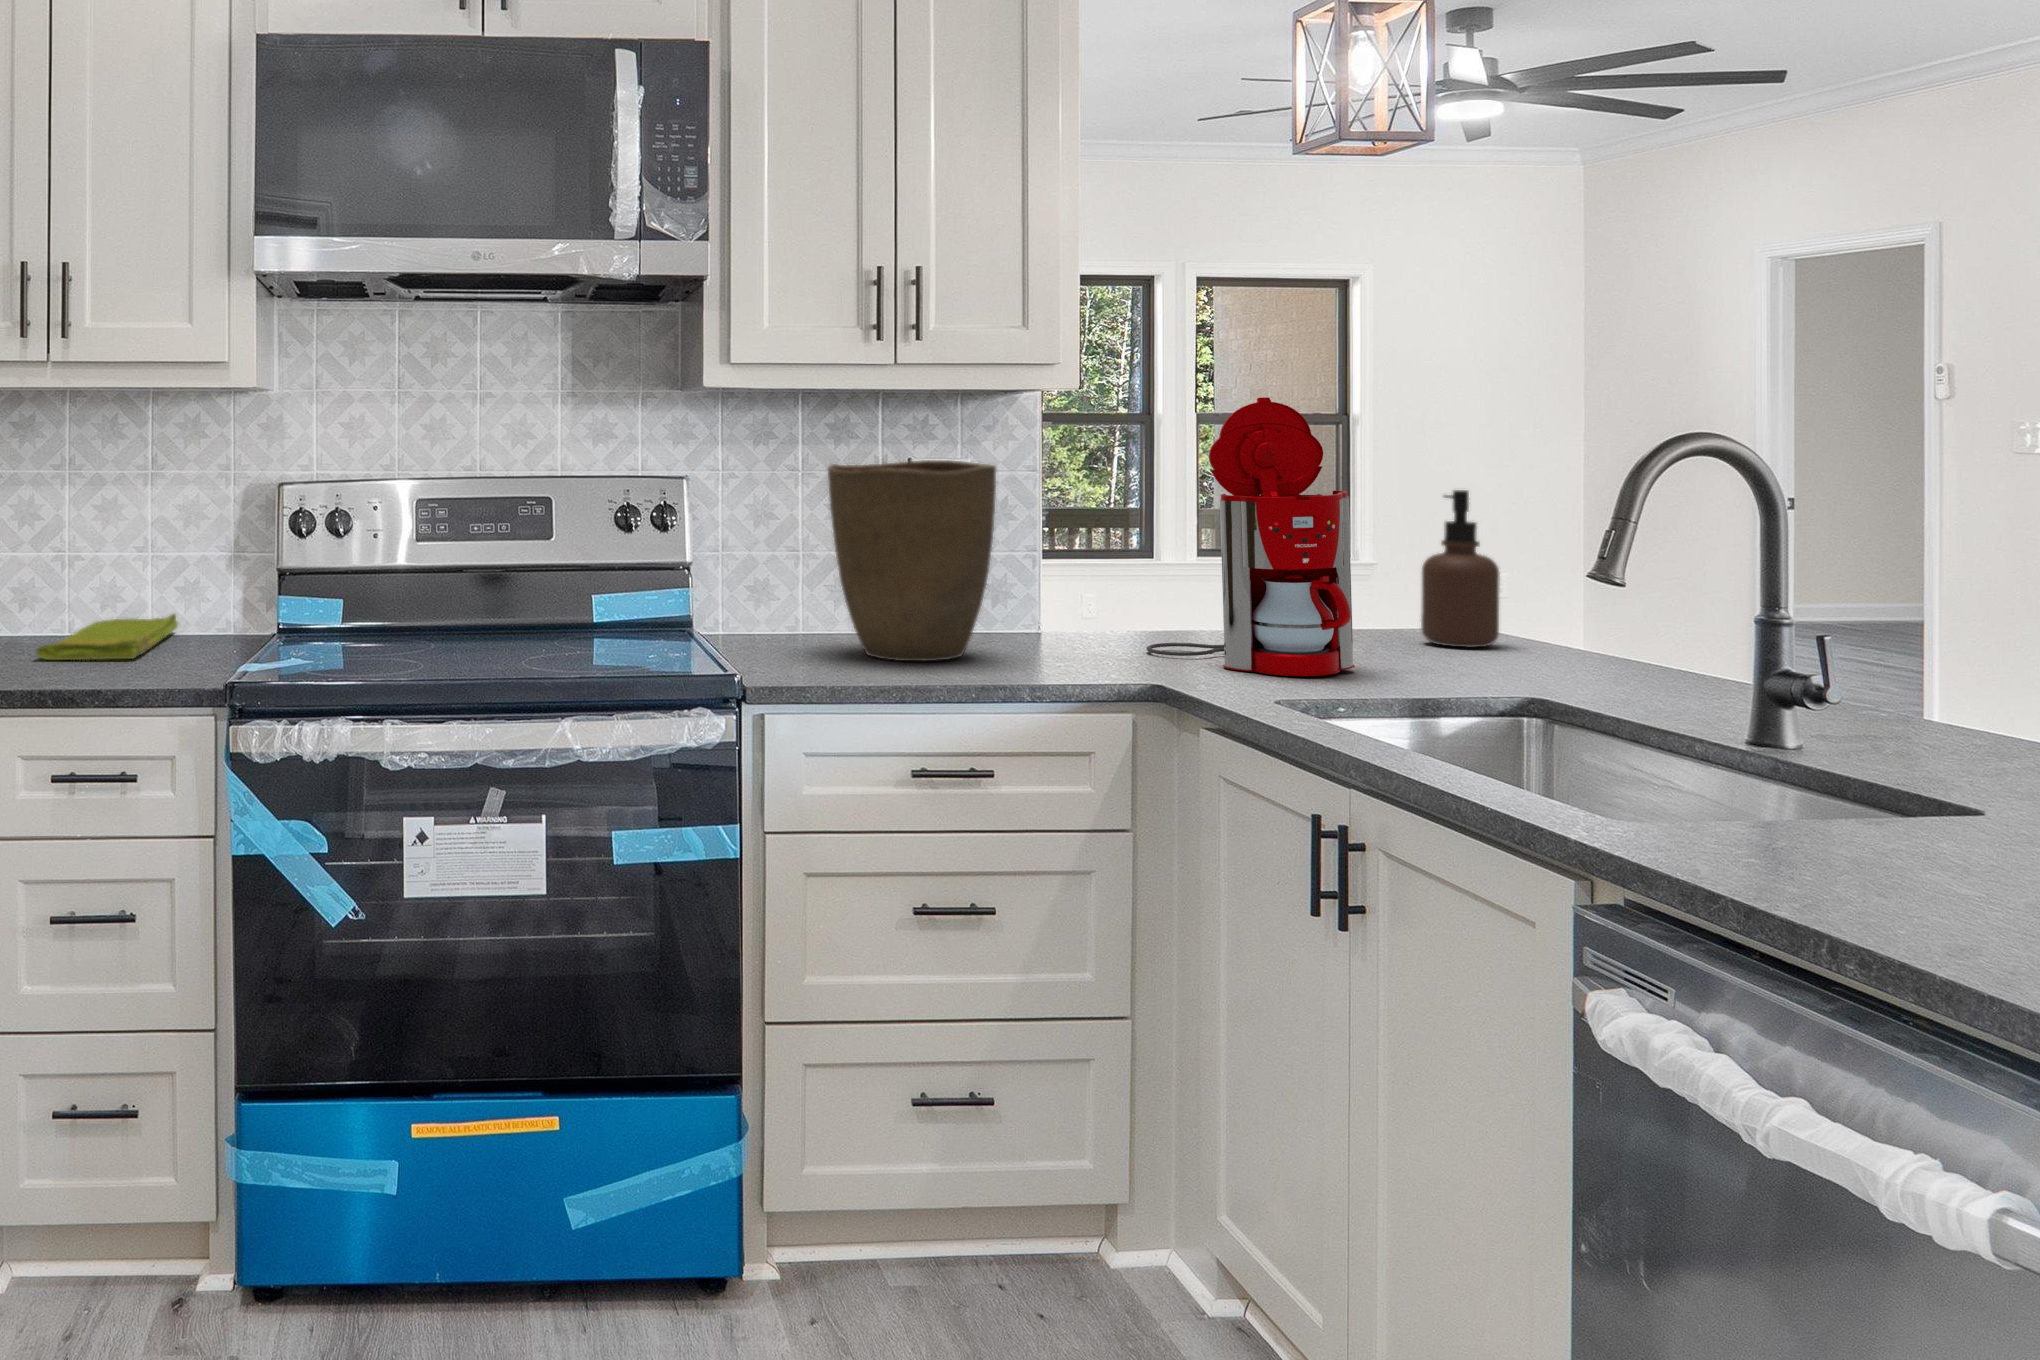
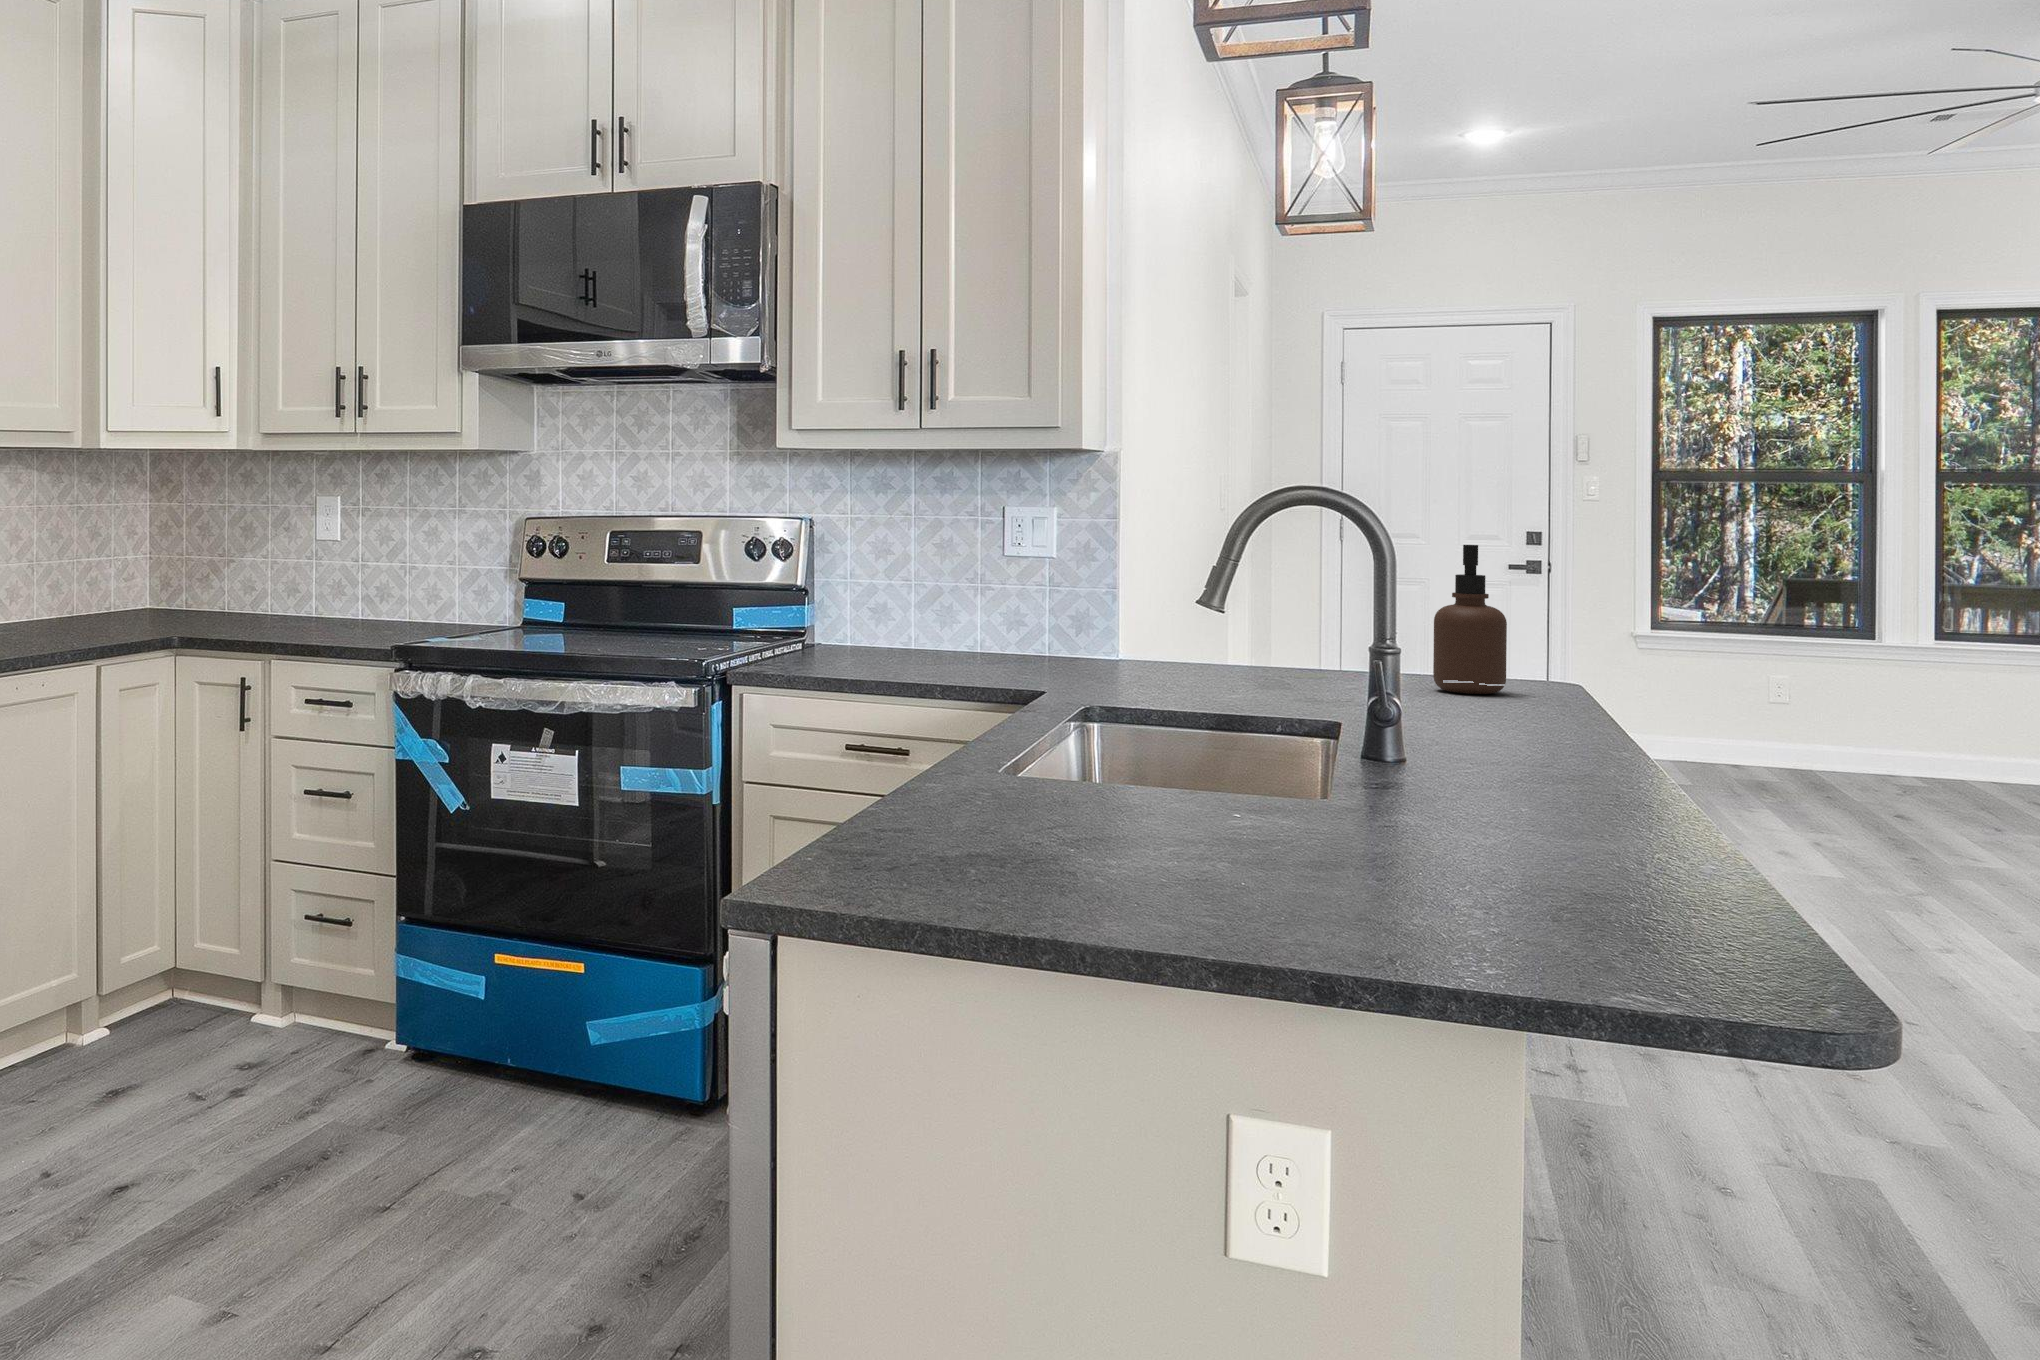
coffee maker: present [1146,397,1355,676] -> none [1127,457,1253,695]
vase: present [828,460,996,661] -> none [855,508,990,667]
dish towel: present [37,614,178,660] -> none [341,609,475,632]

